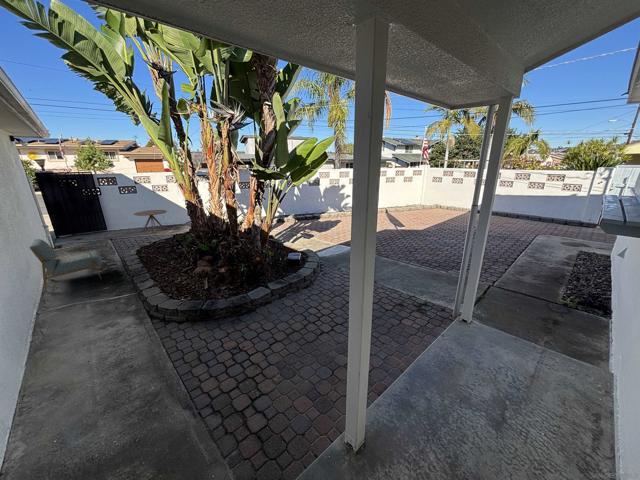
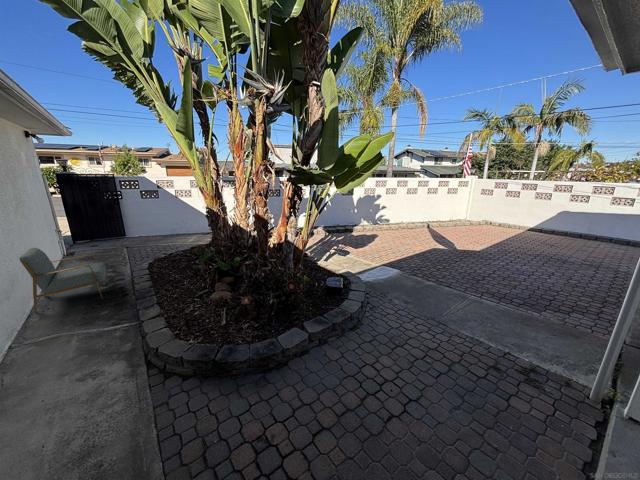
round table: present [134,210,167,233] -> none [152,217,187,242]

